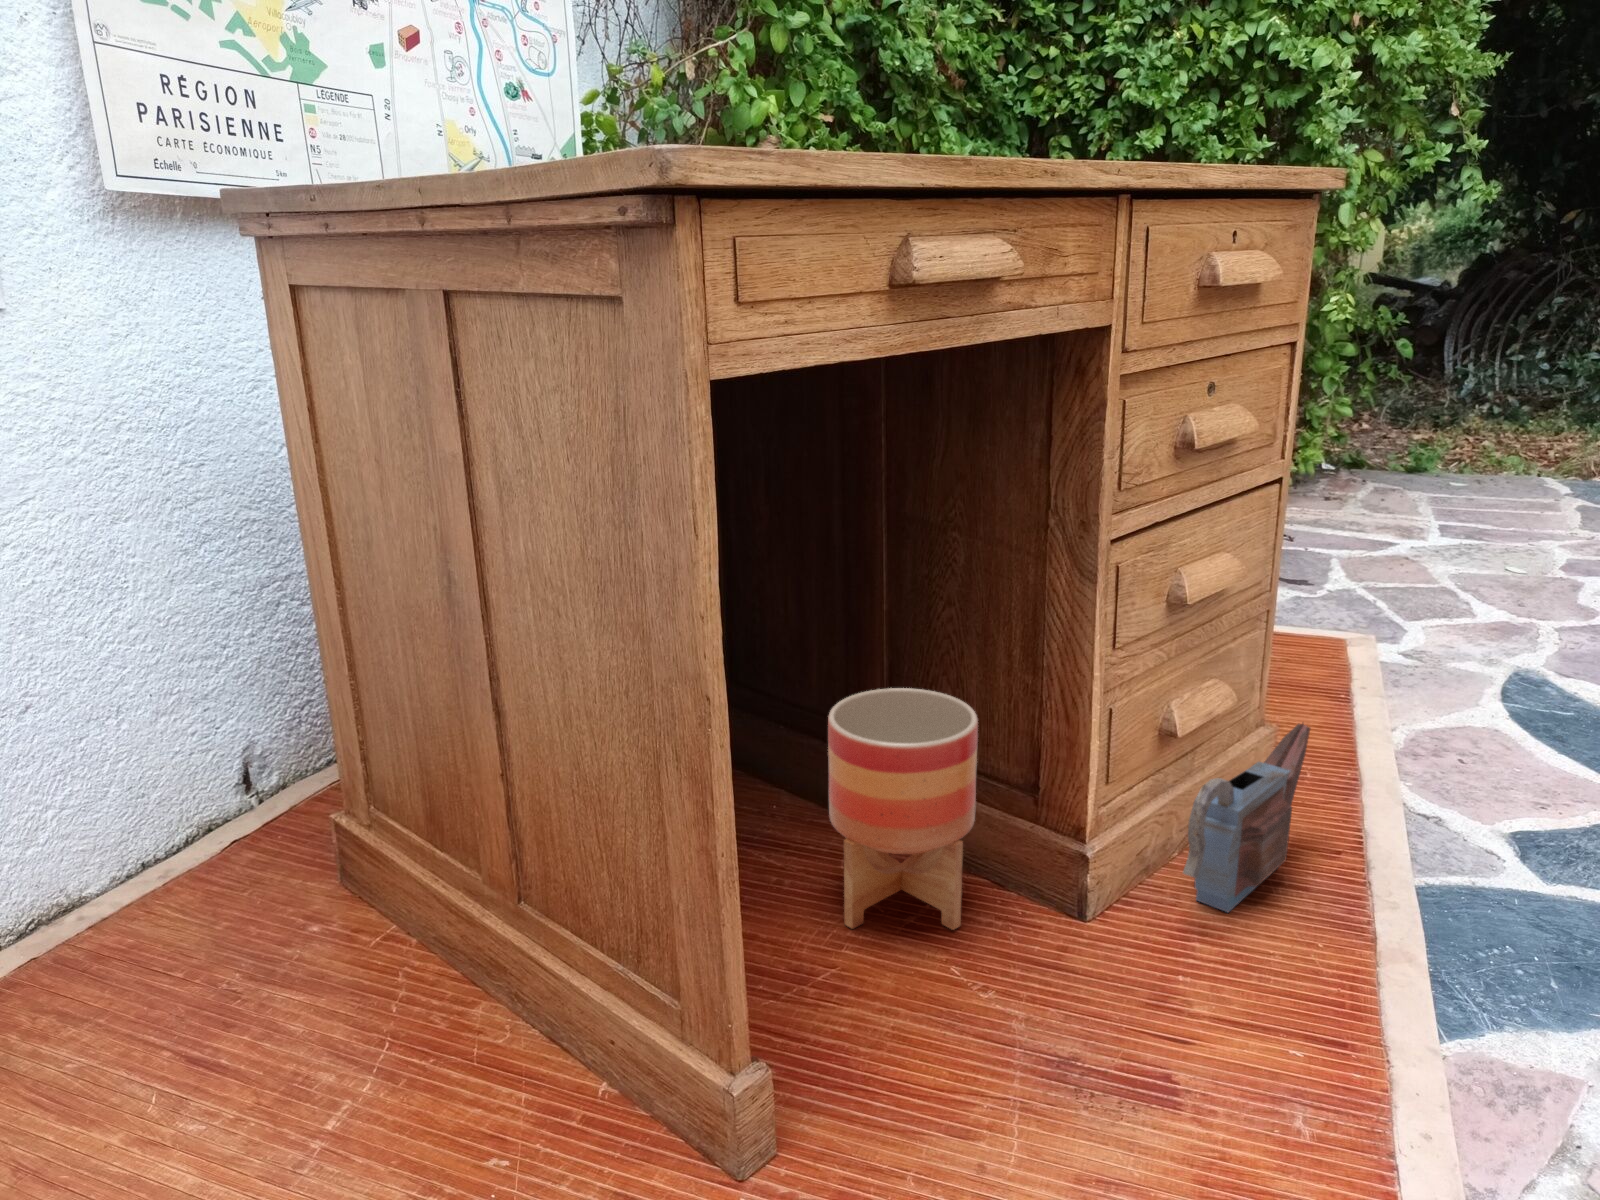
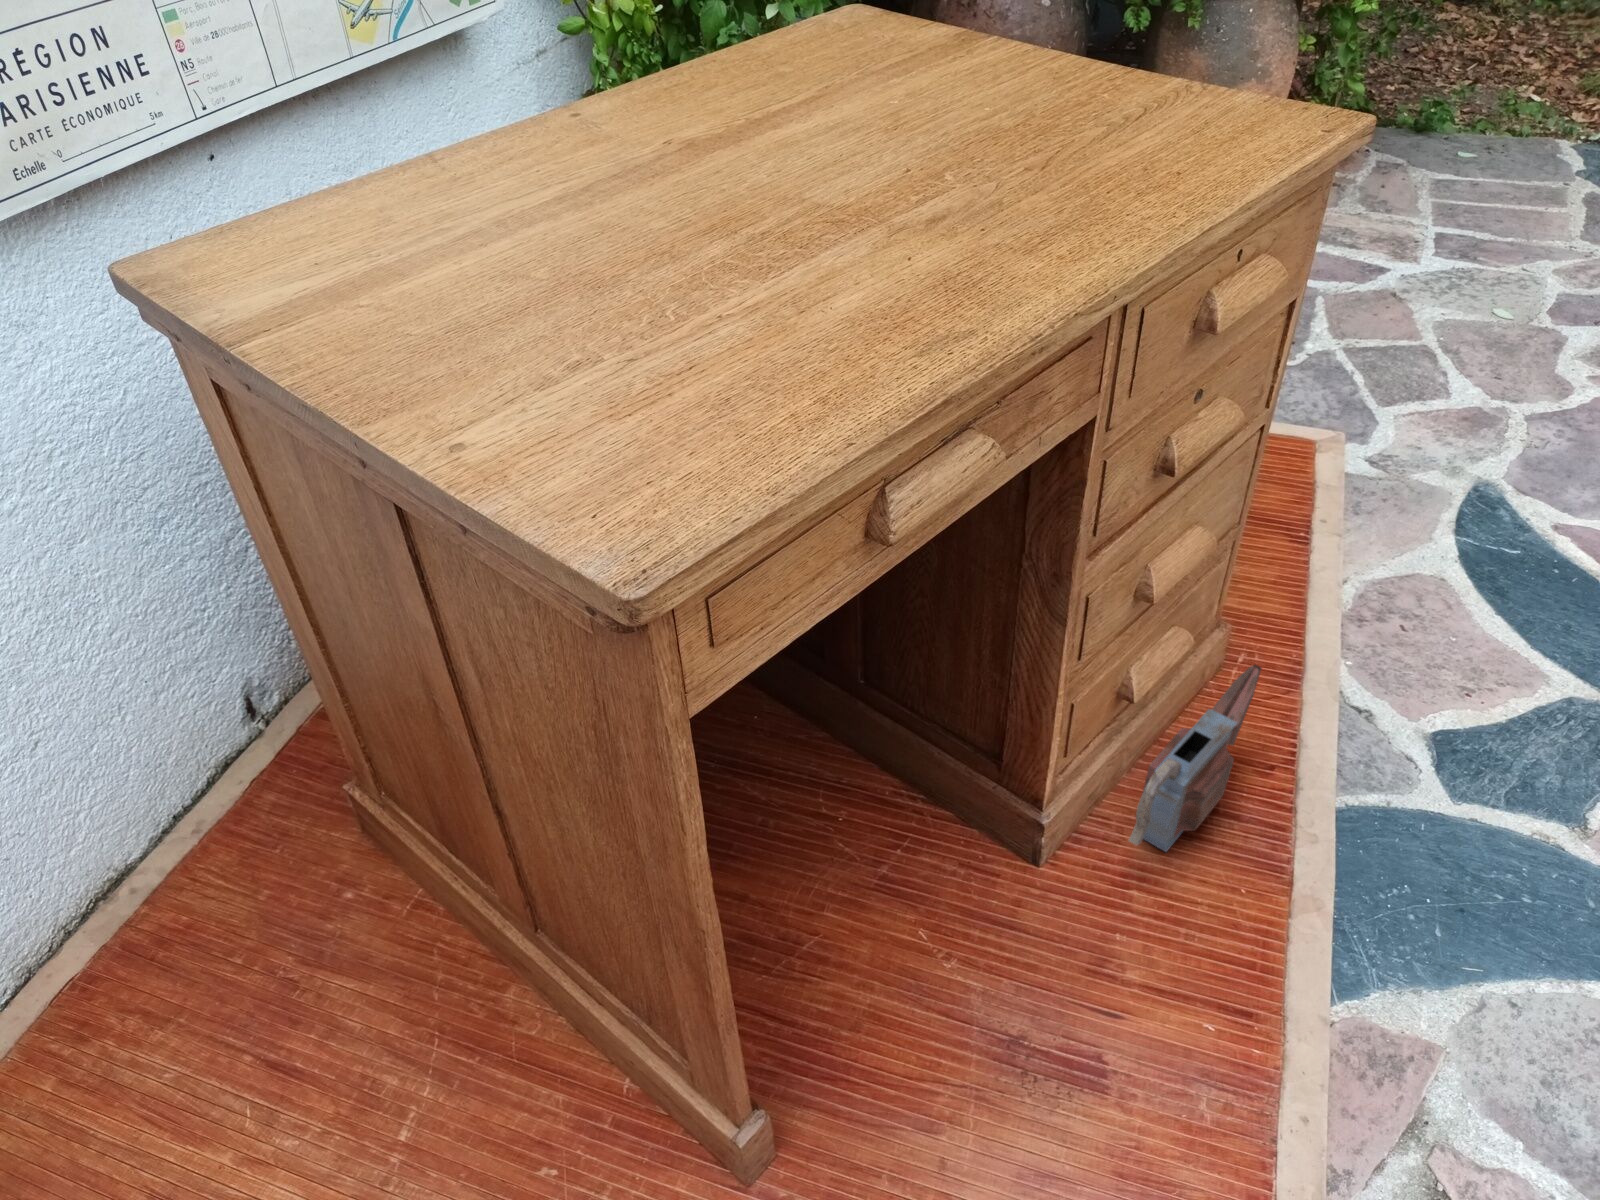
planter: present [828,688,978,930] -> none [808,673,949,887]

